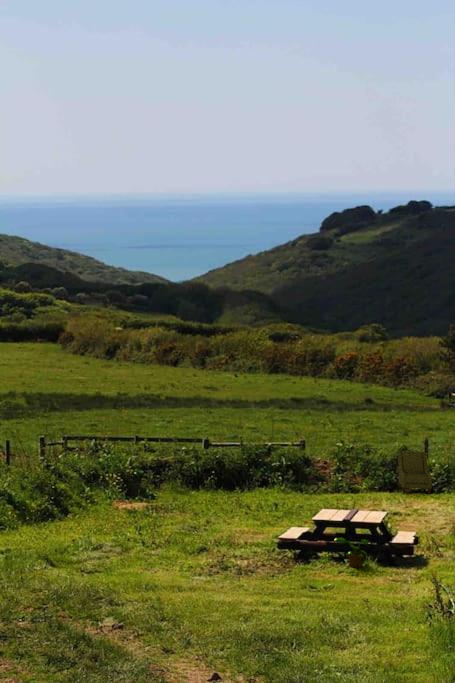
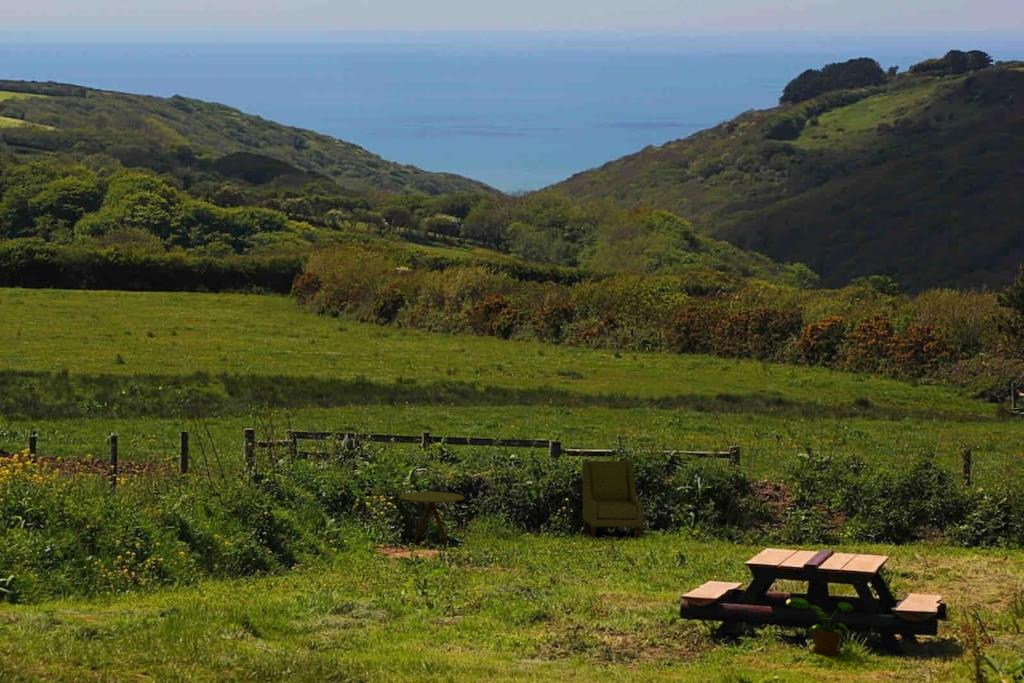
chair: present [398,451,432,494] -> present [582,461,643,537]
round table: none [124,470,159,500] -> present [399,492,464,543]

